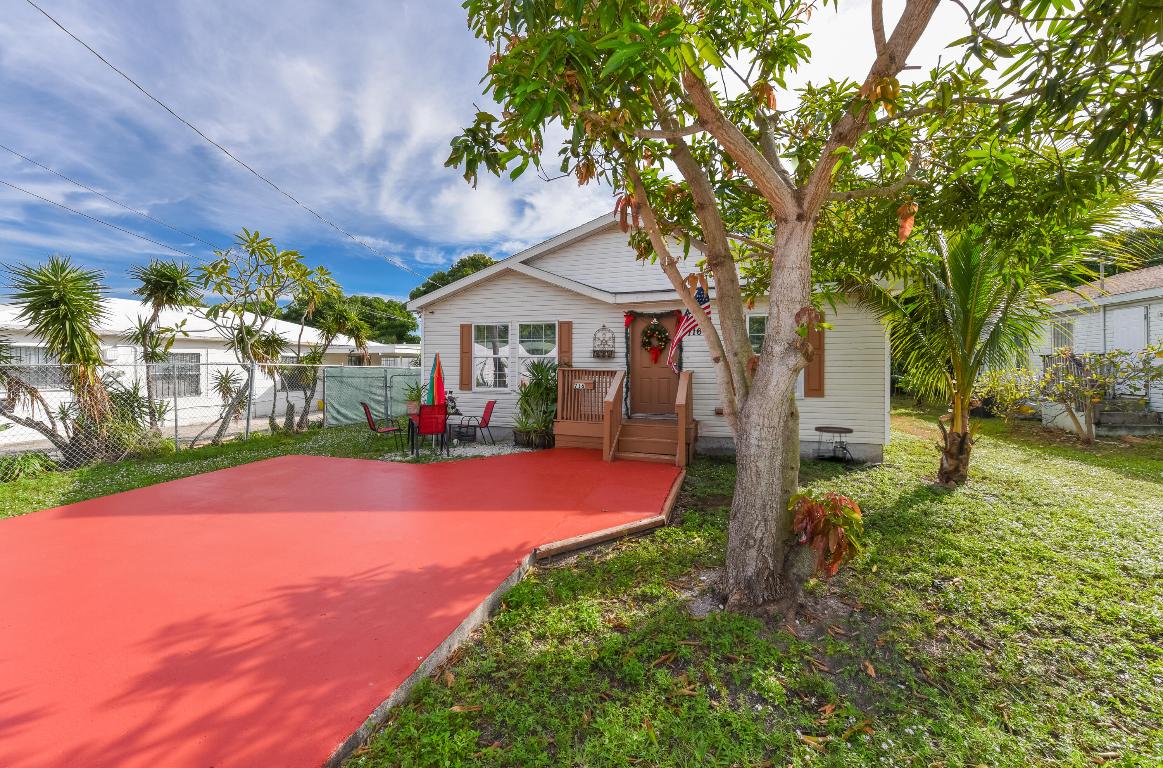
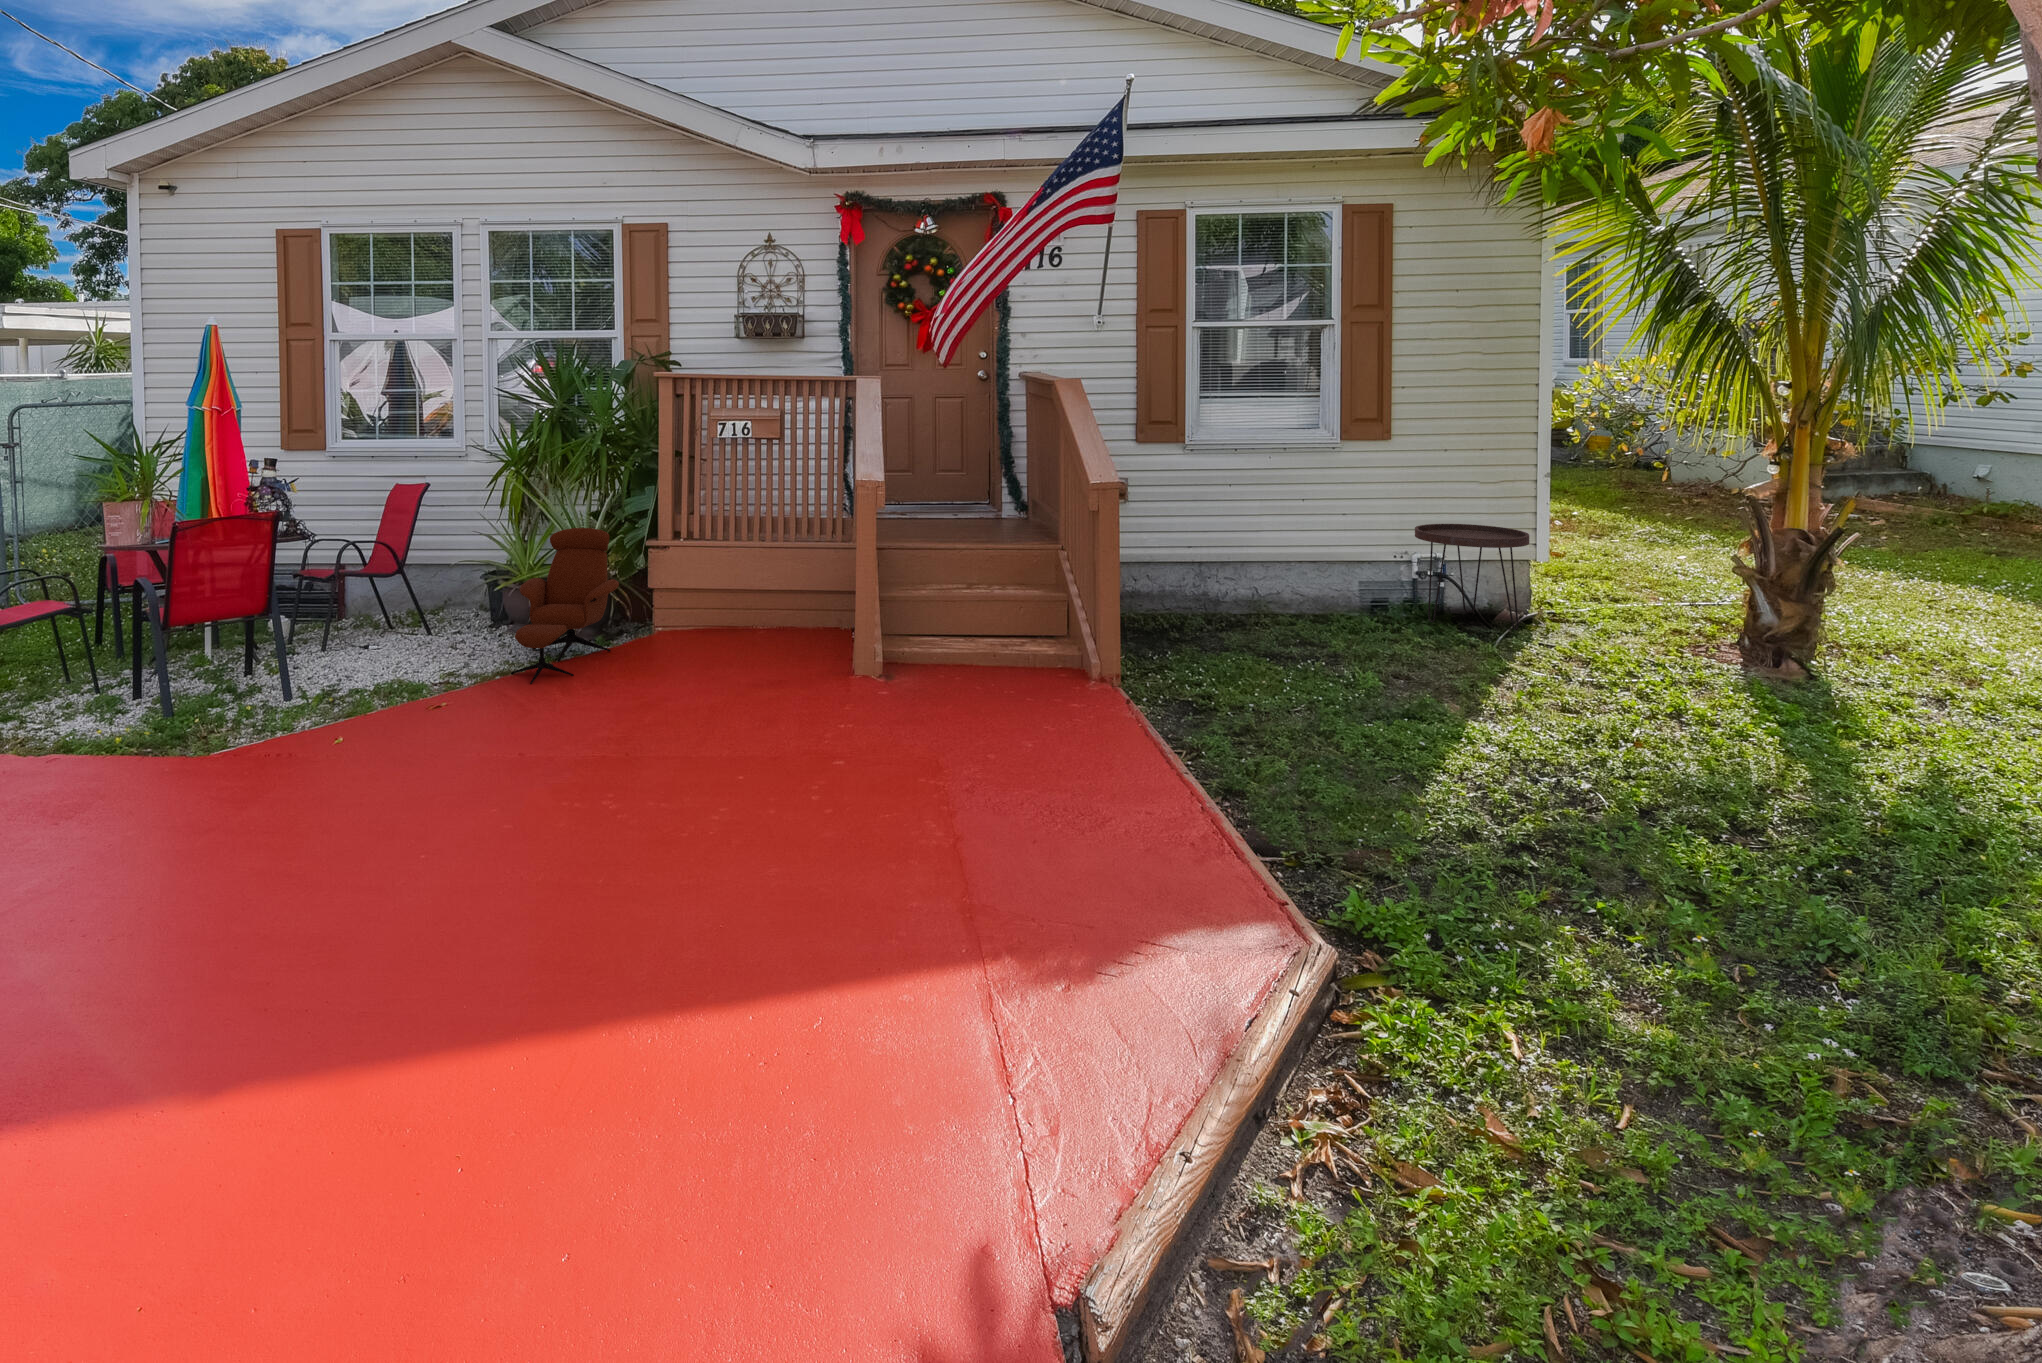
lounge chair: none [511,414,546,456] -> present [511,528,619,684]

